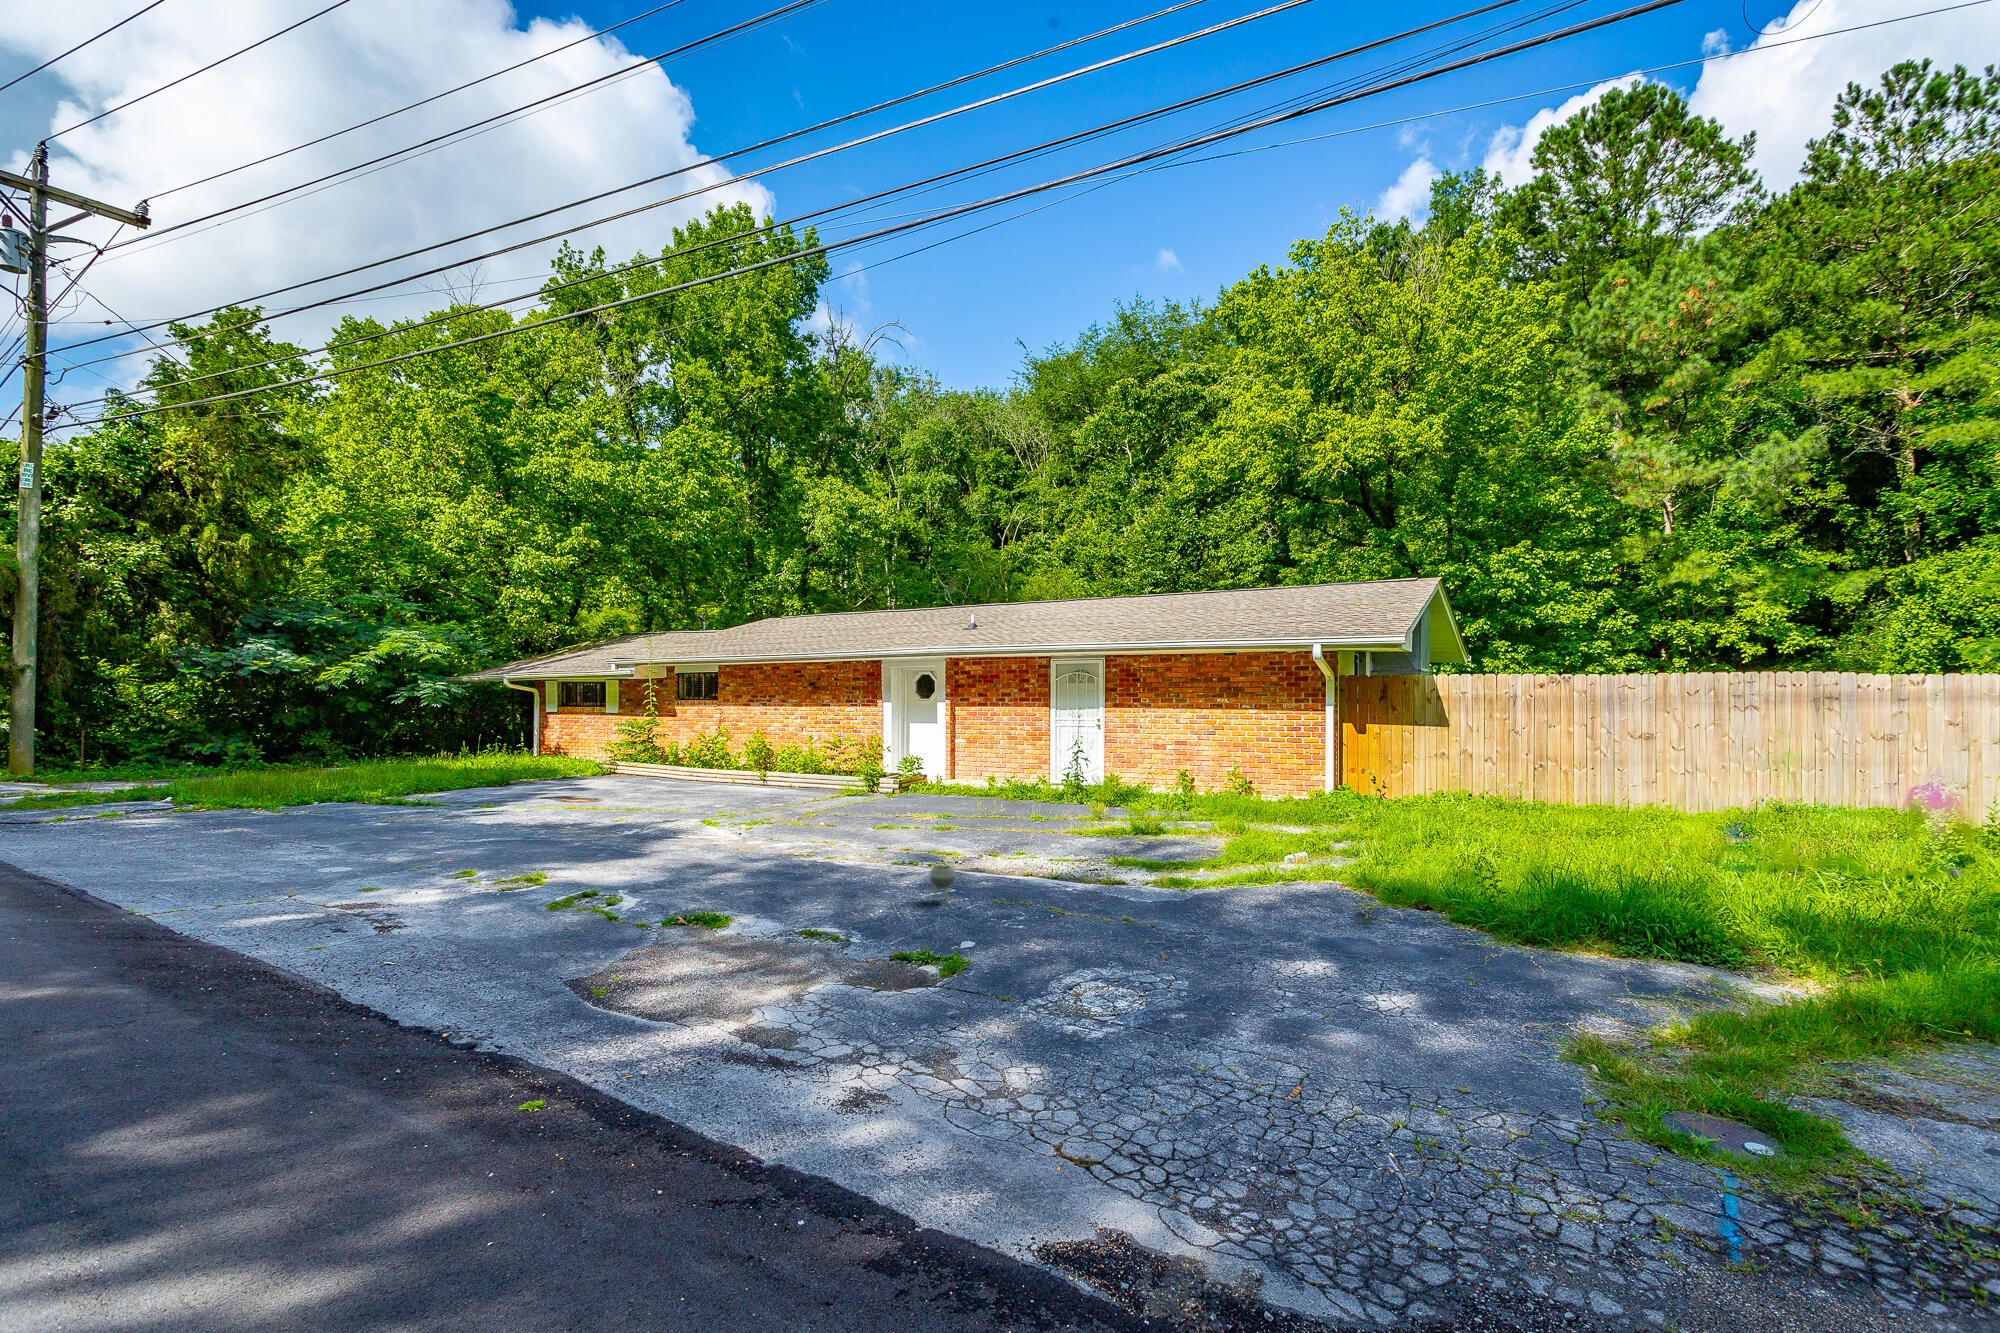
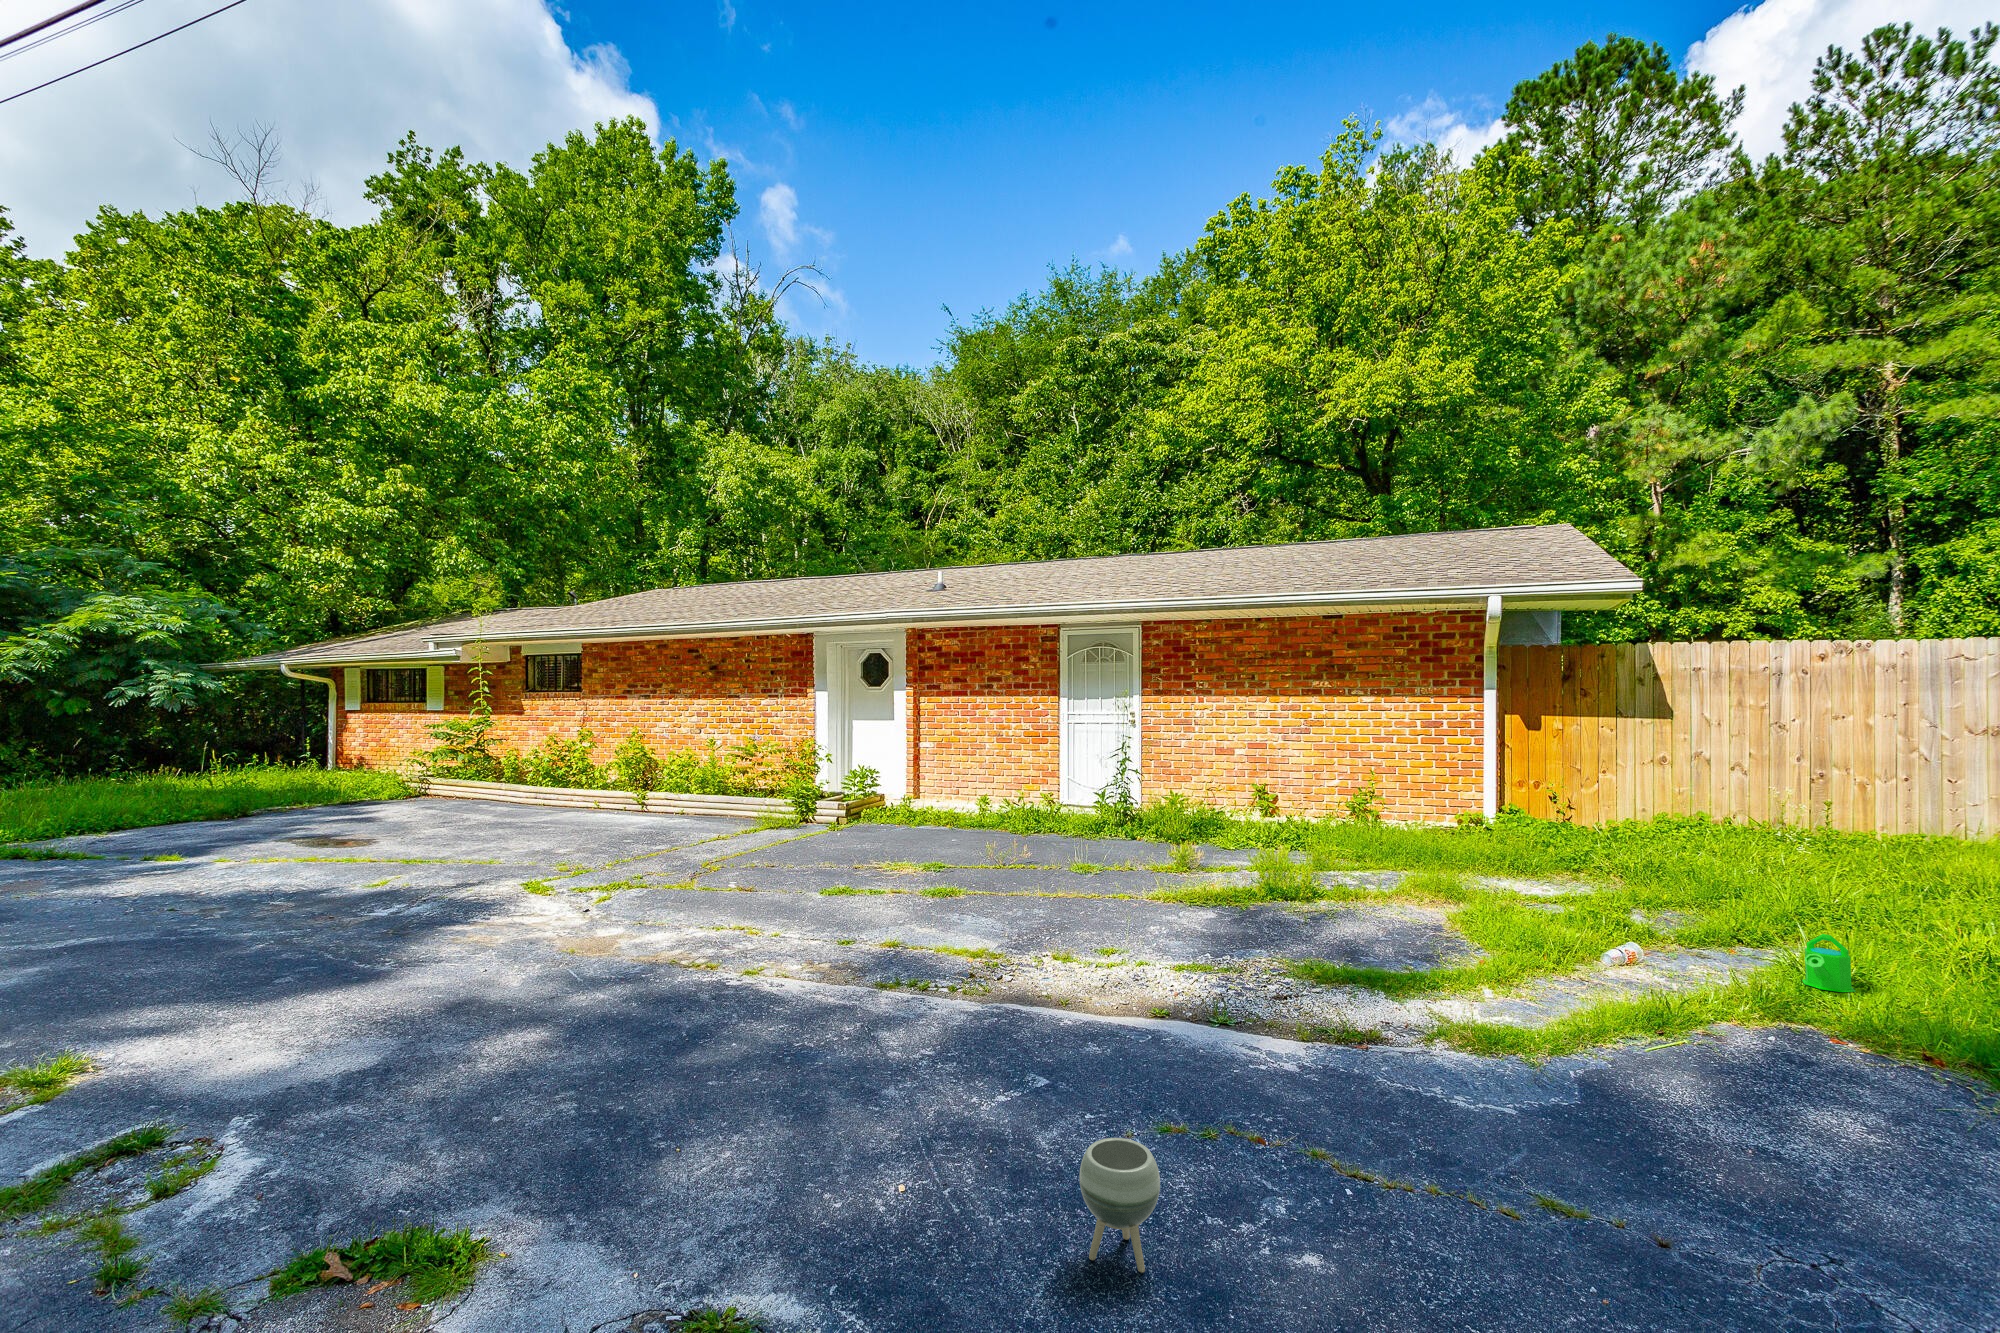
watering can: none [1328,833,1357,860] -> present [1802,934,1855,992]

